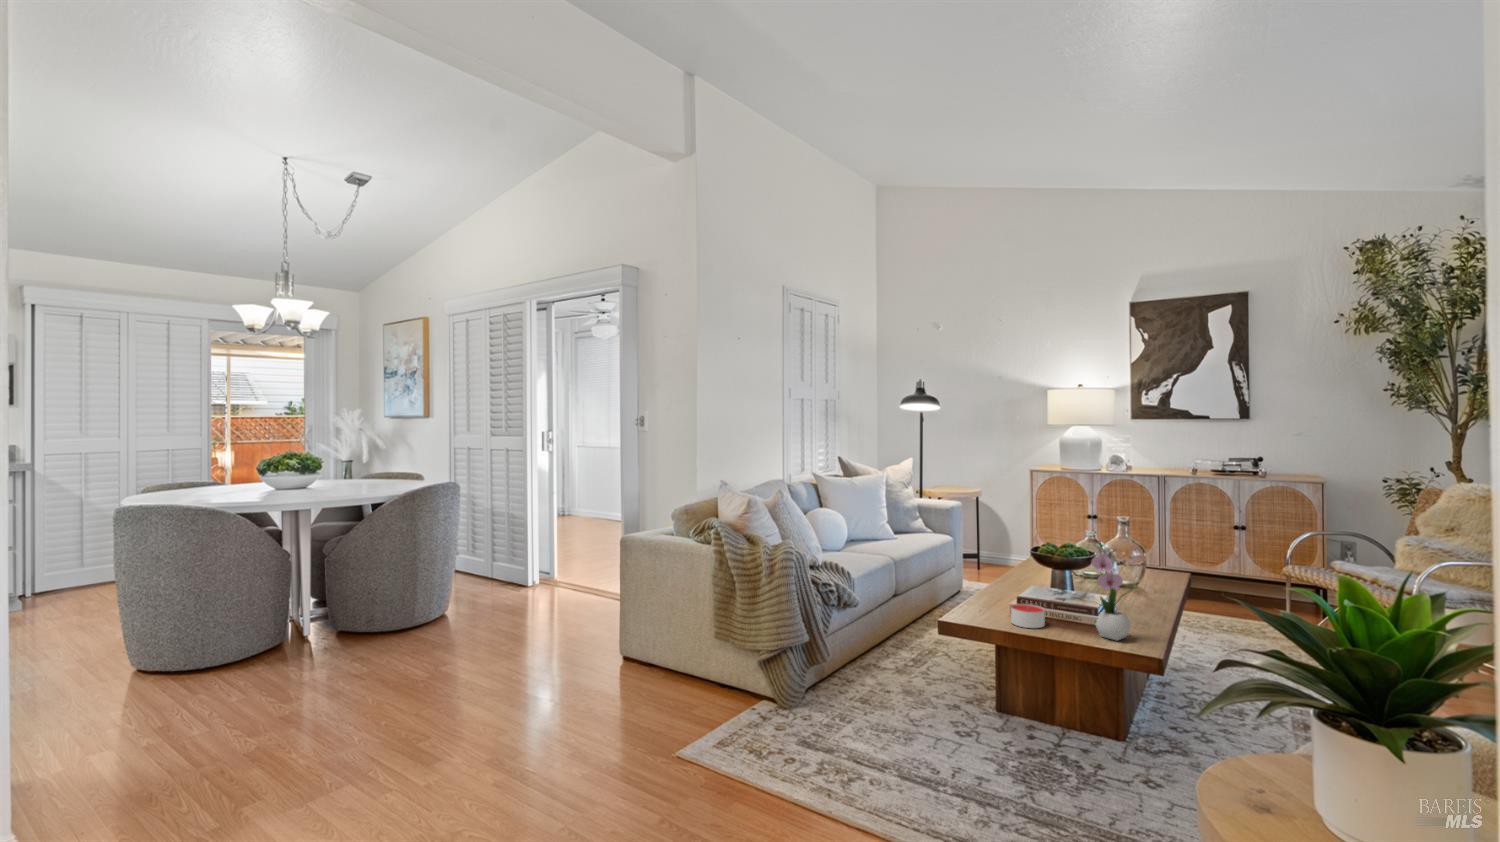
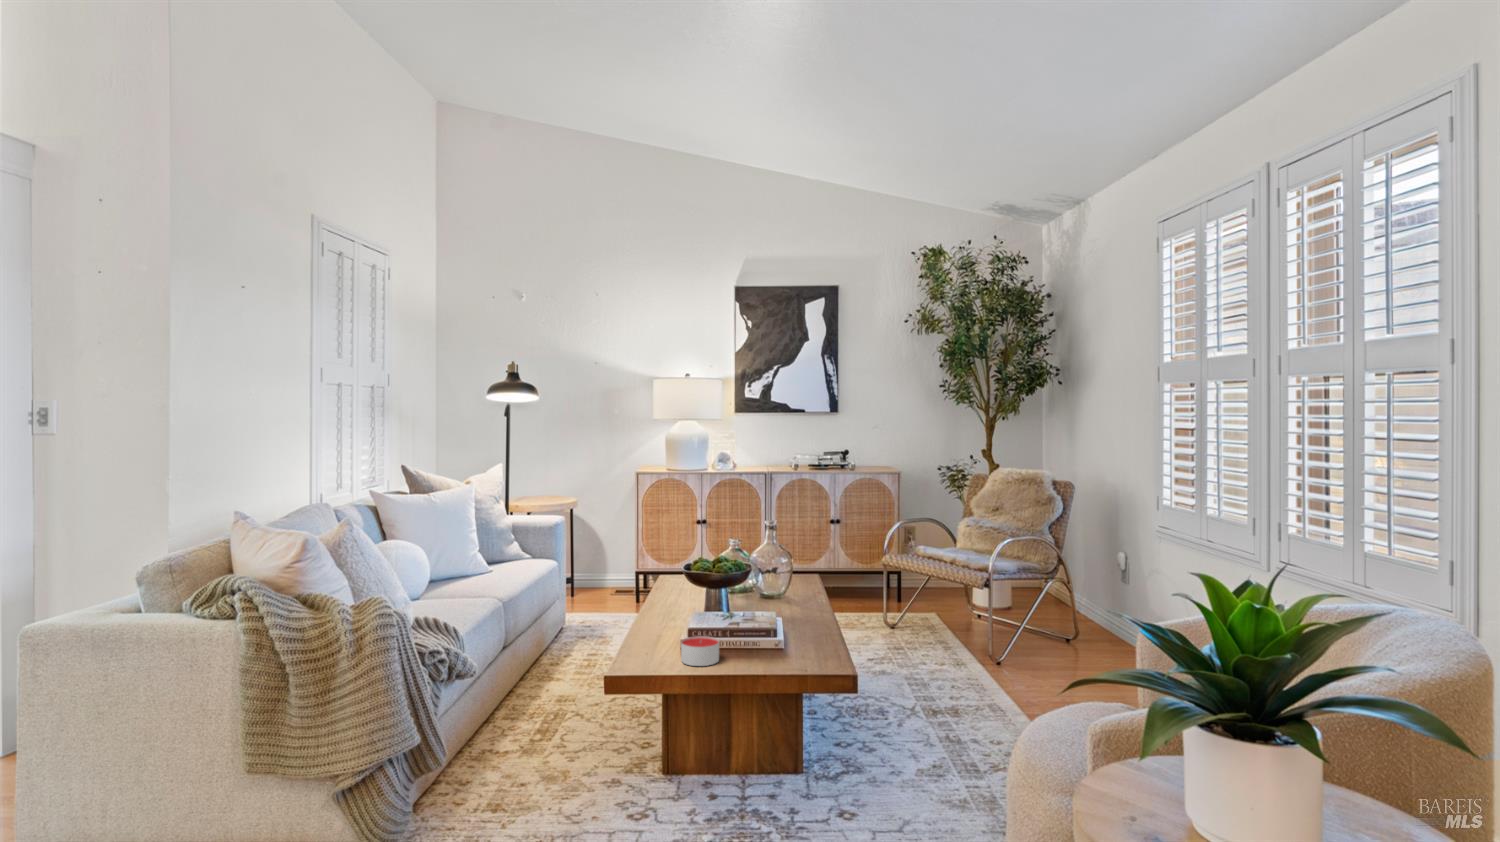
flower arrangement: present [1091,540,1131,640] -> none [773,551,813,664]

